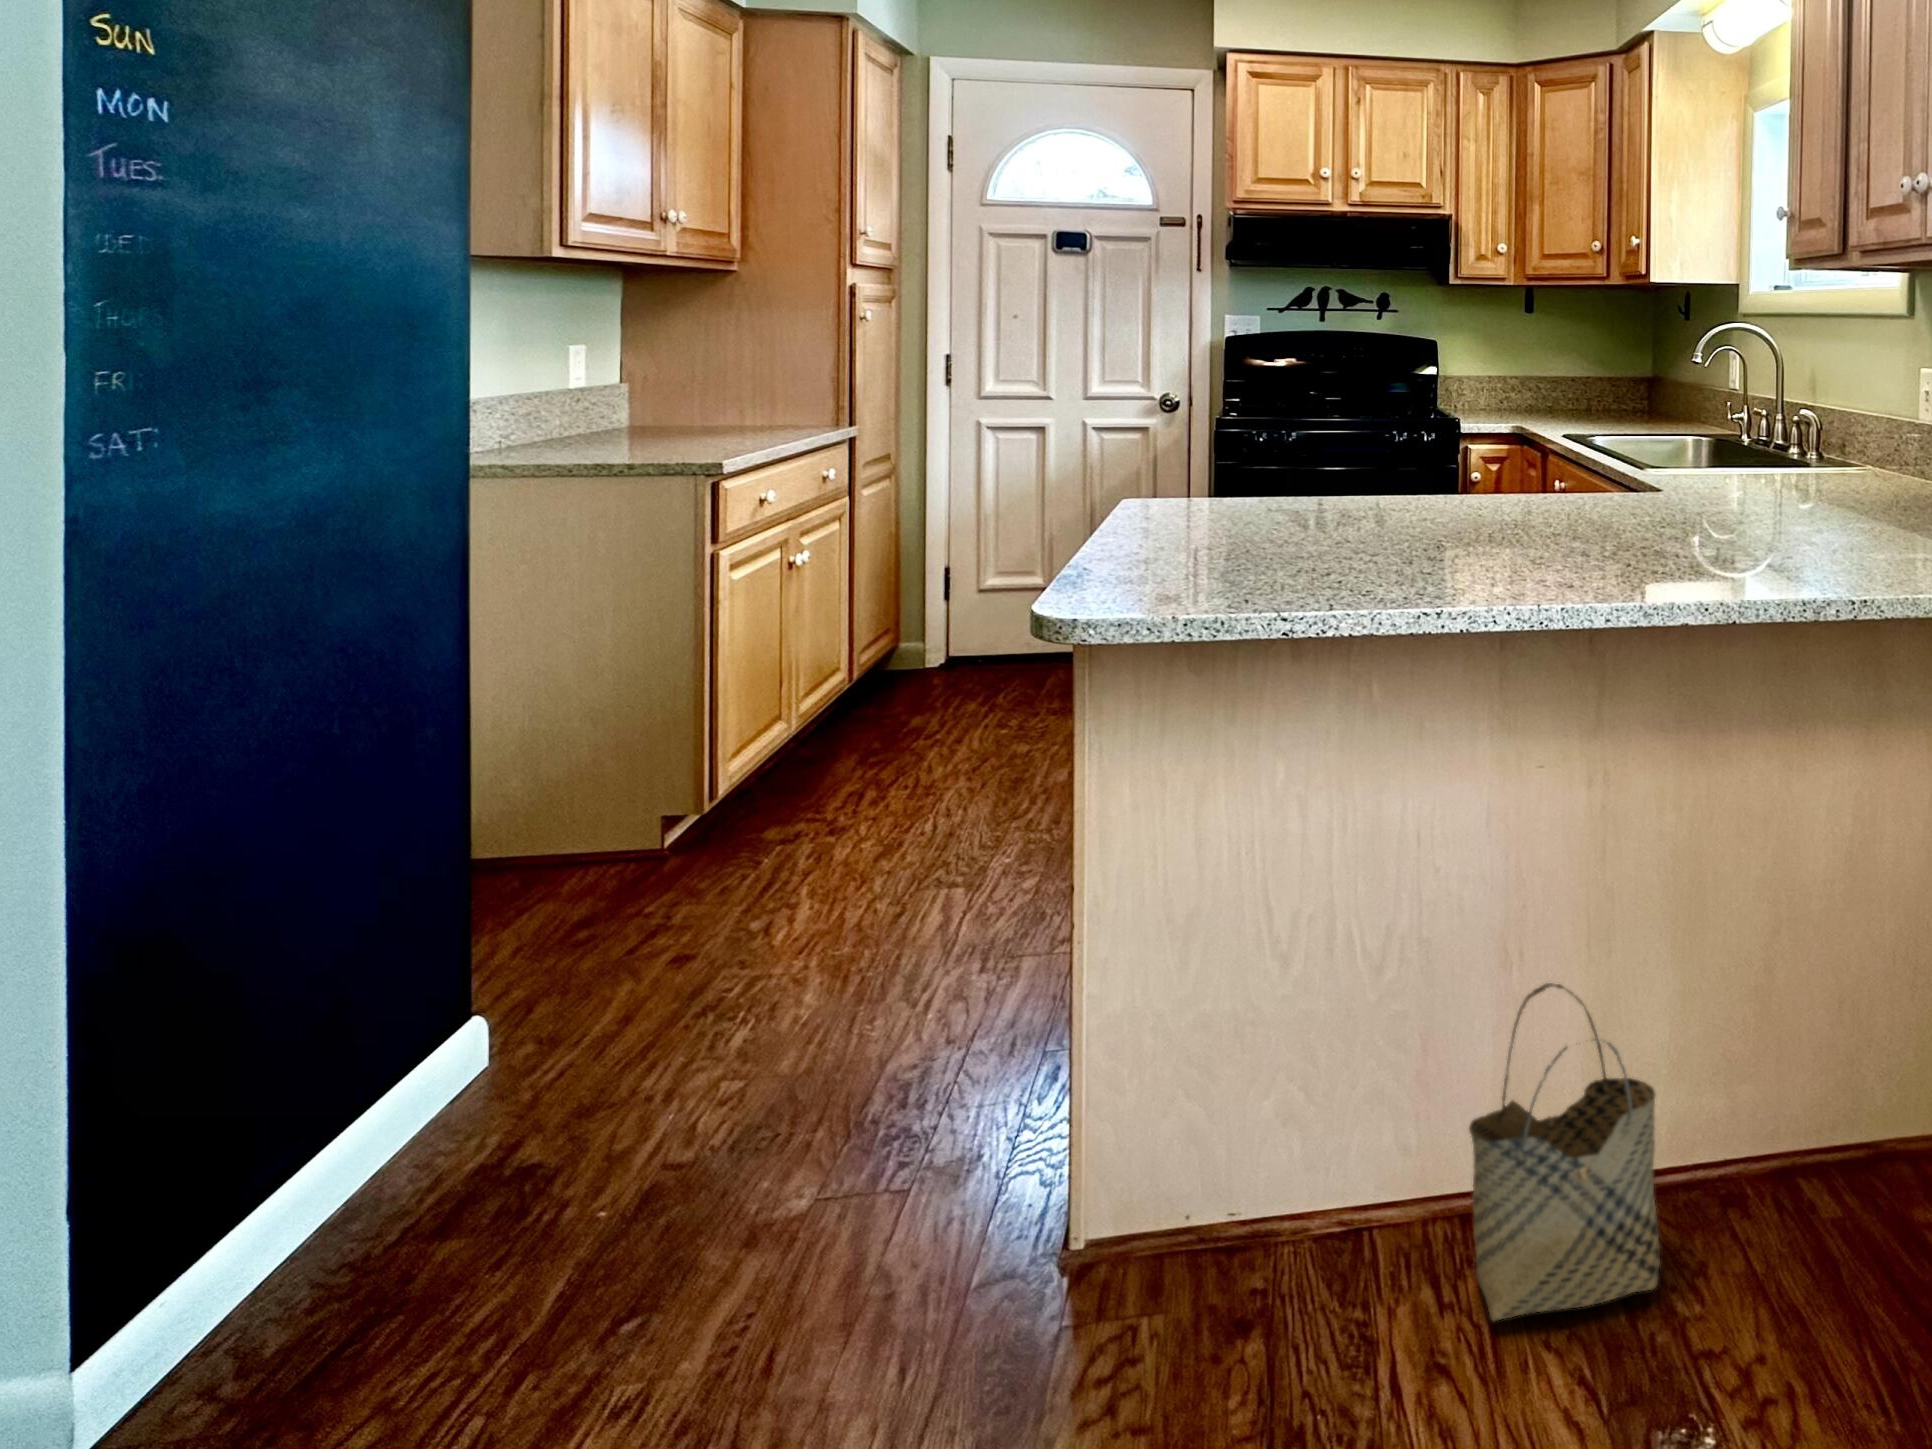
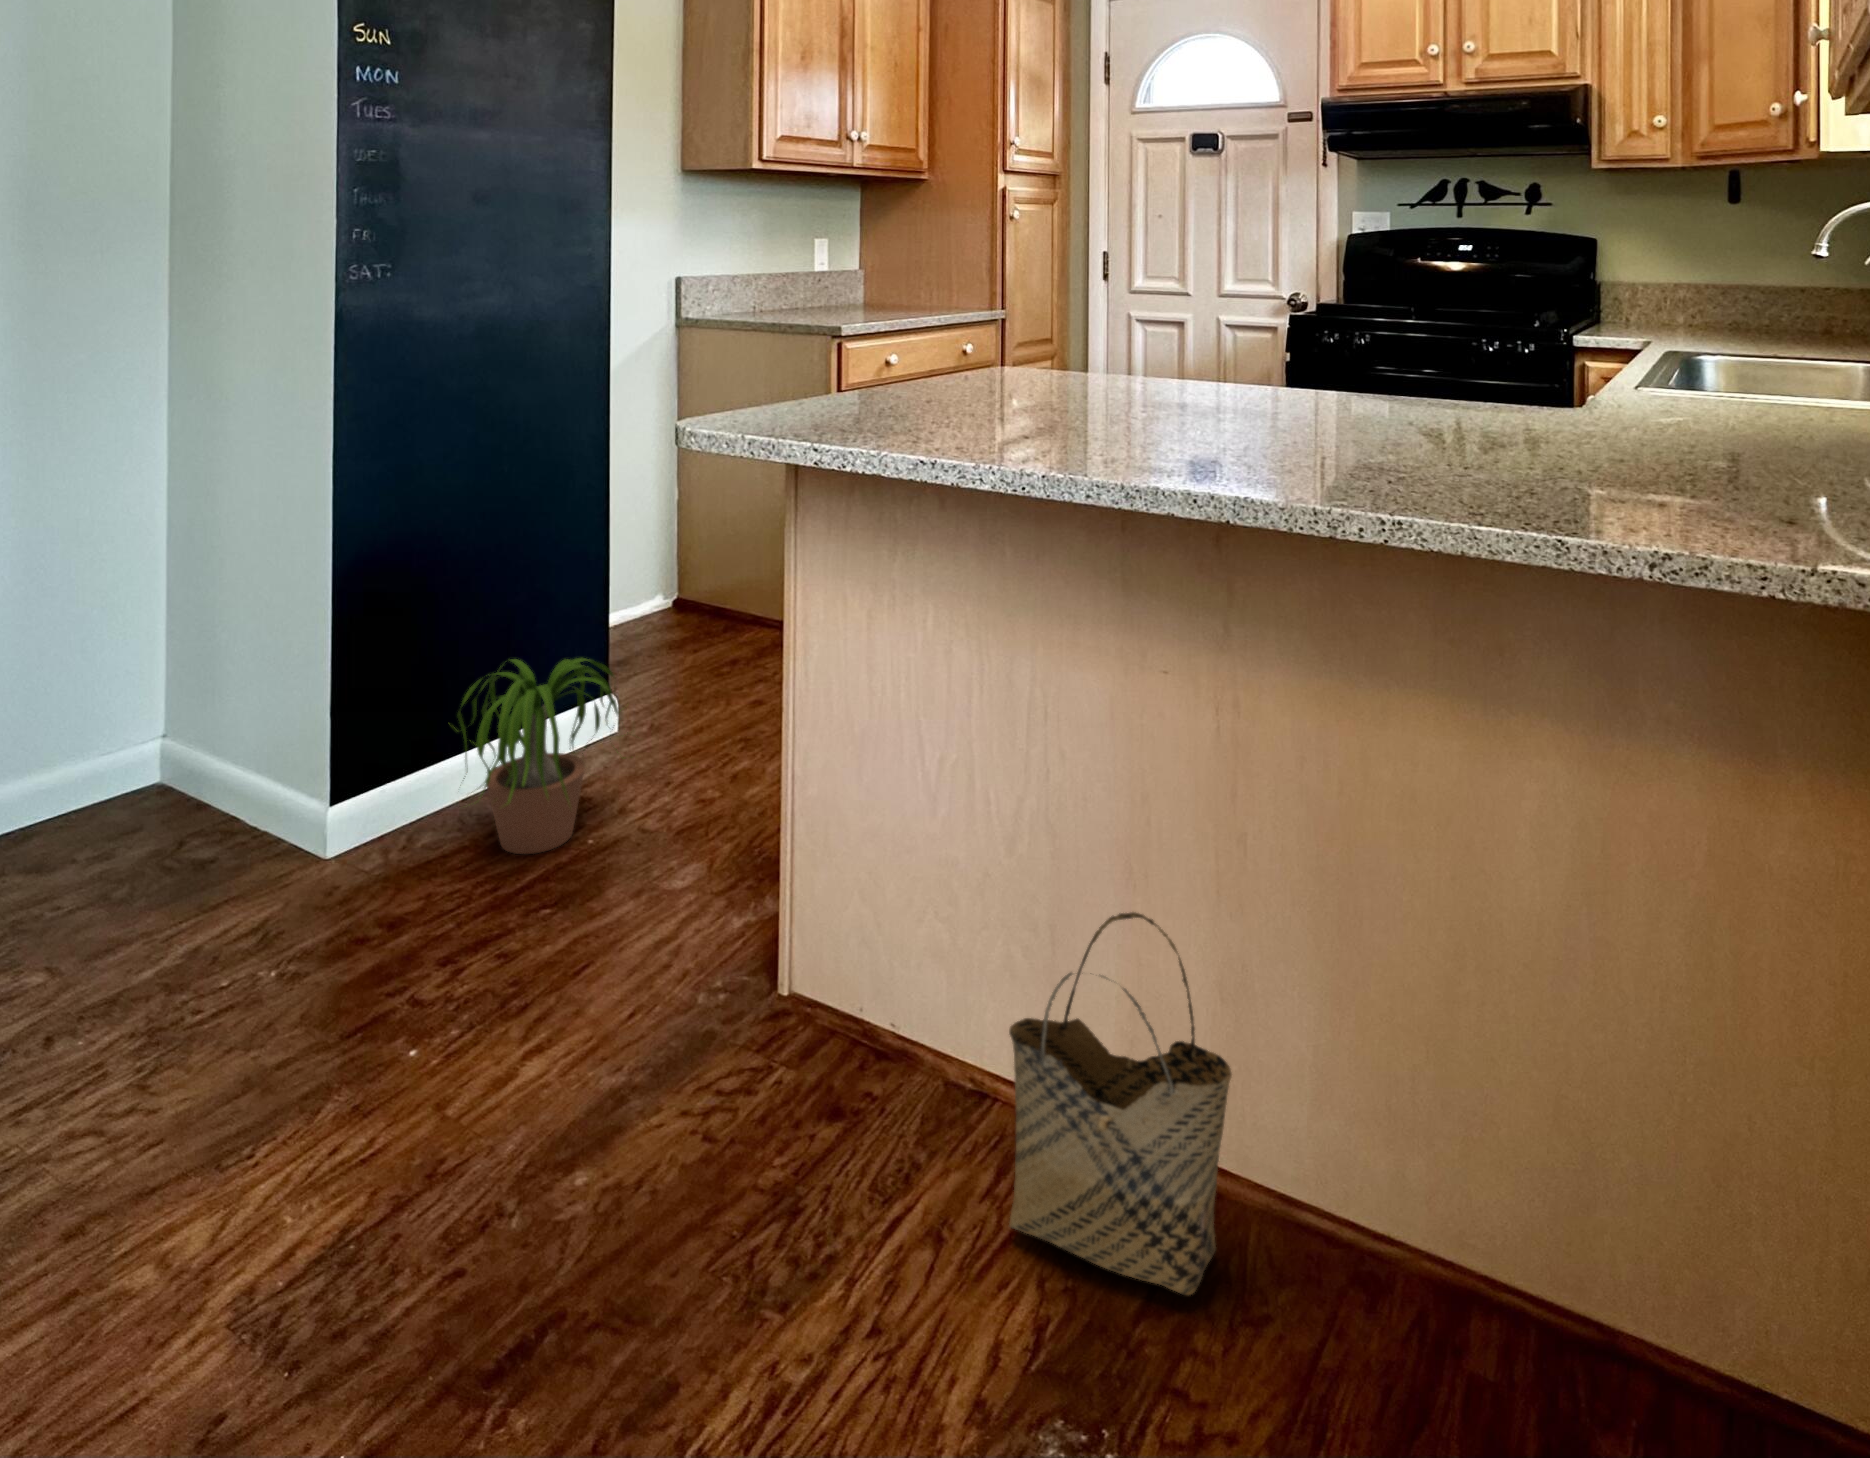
potted plant: none [298,954,664,1275] -> present [457,658,619,854]

